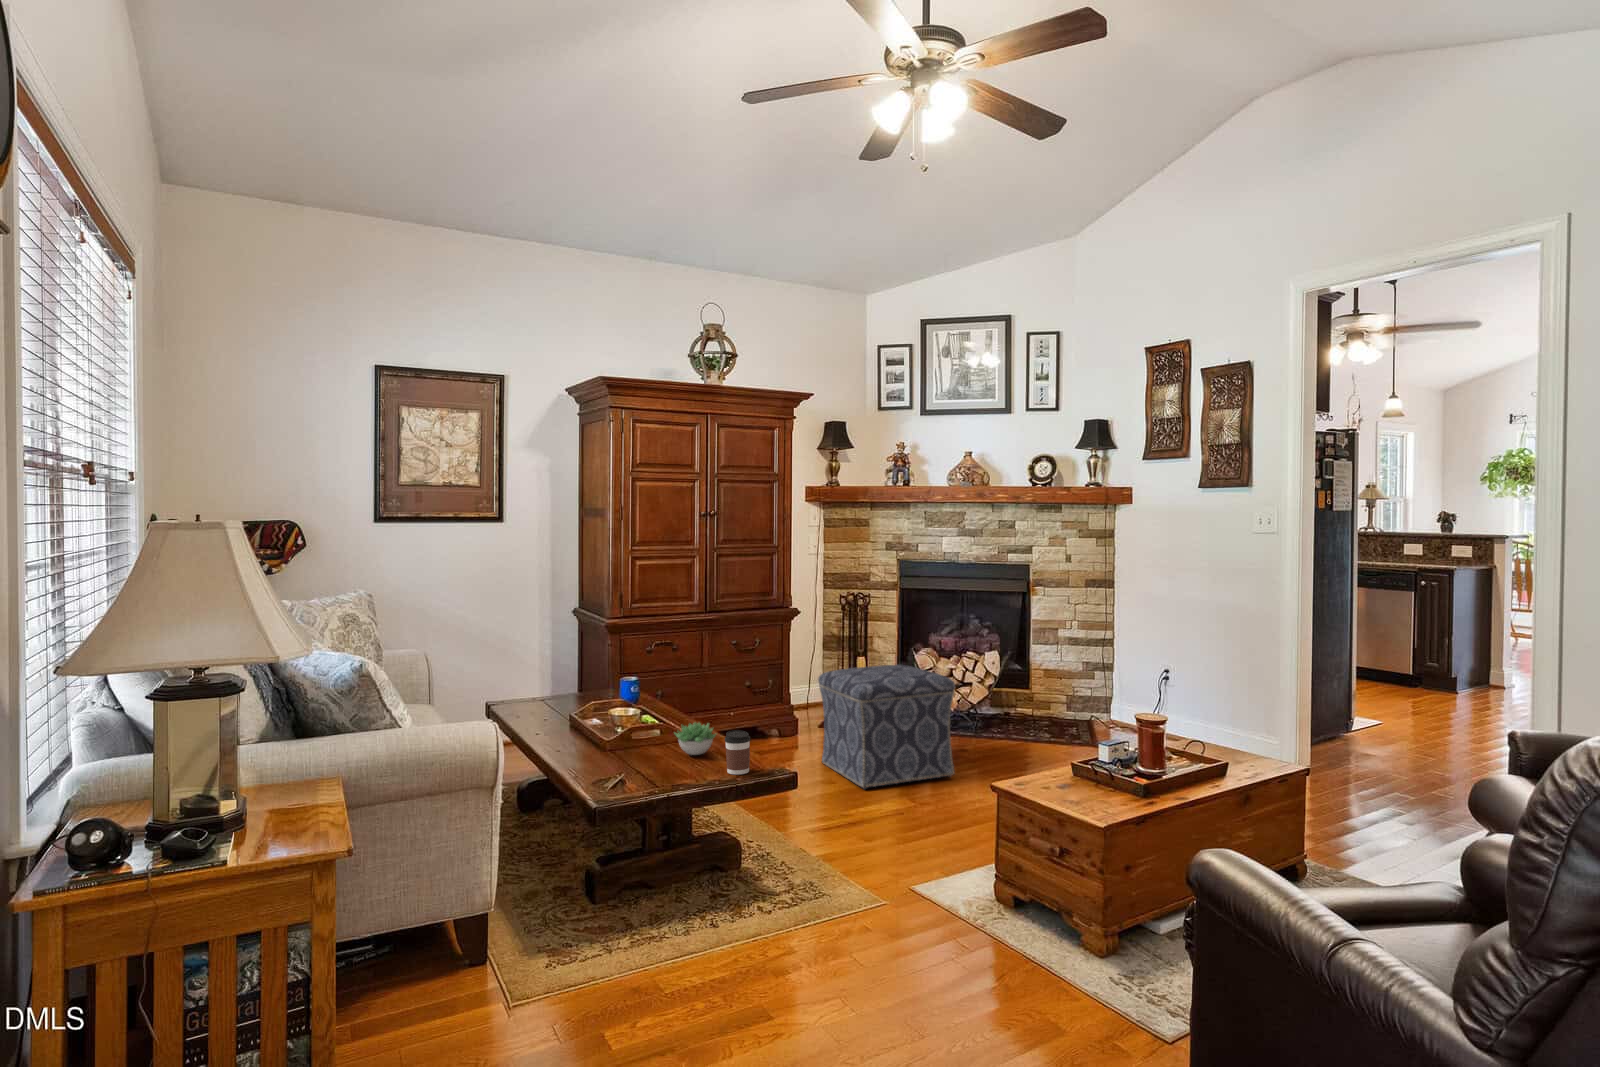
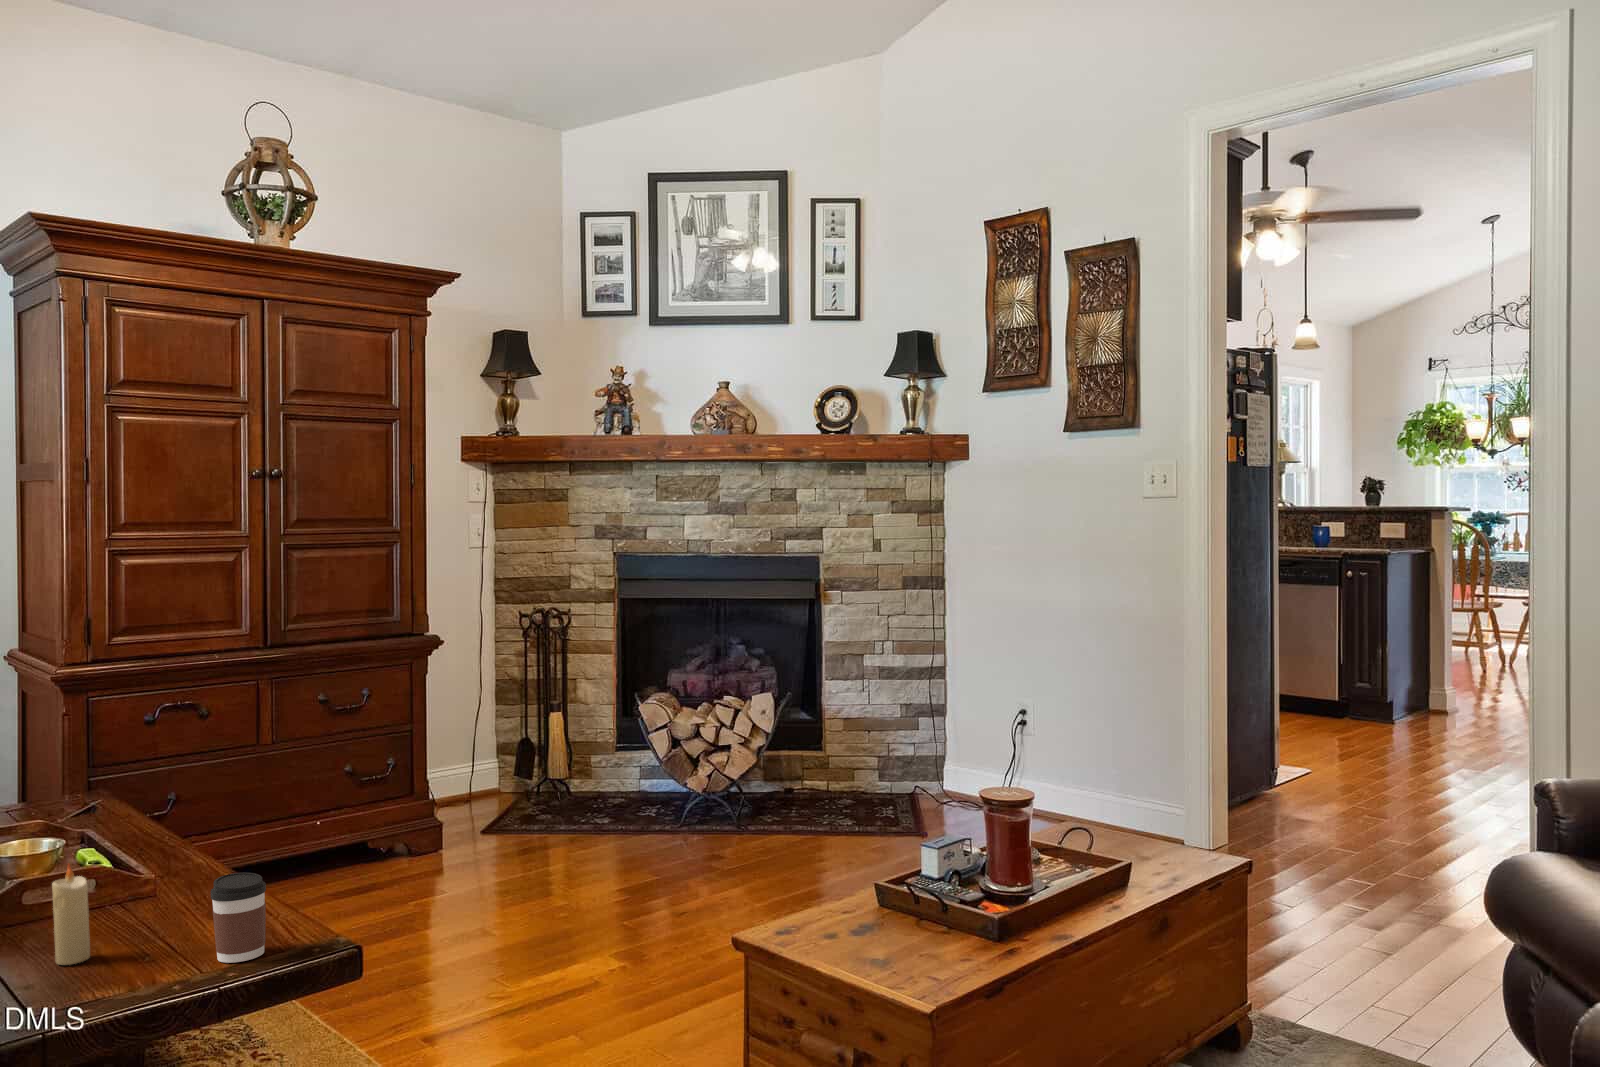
ottoman: present [818,665,955,789] -> none [465,724,697,942]
candle: none [651,720,667,769] -> present [52,864,90,965]
succulent plant: present [675,722,716,755] -> none [119,858,212,925]

